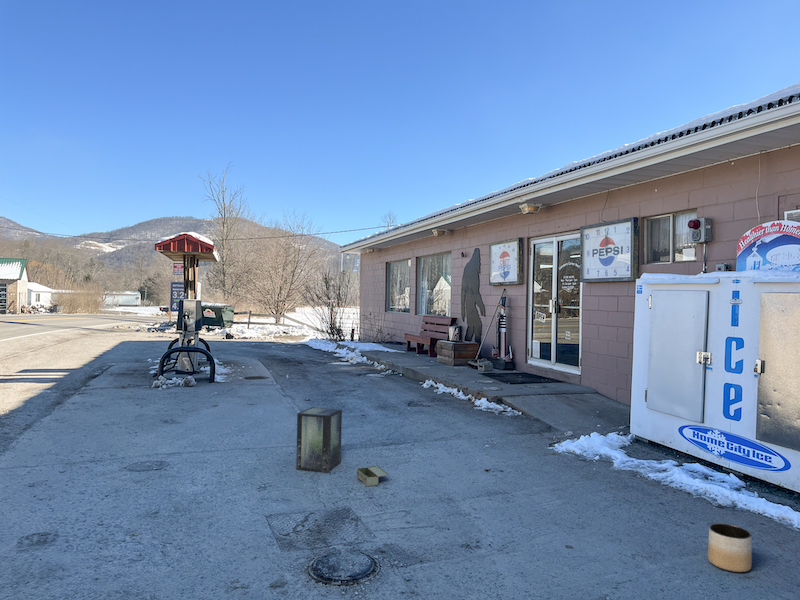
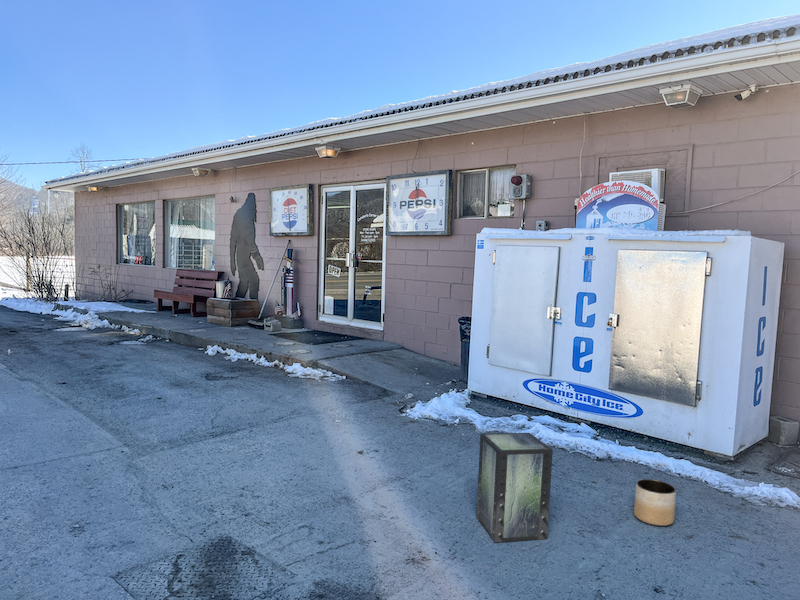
storage box: present [296,407,342,473] -> present [476,433,553,542]
toolbox: present [357,466,388,486] -> none [206,467,255,497]

